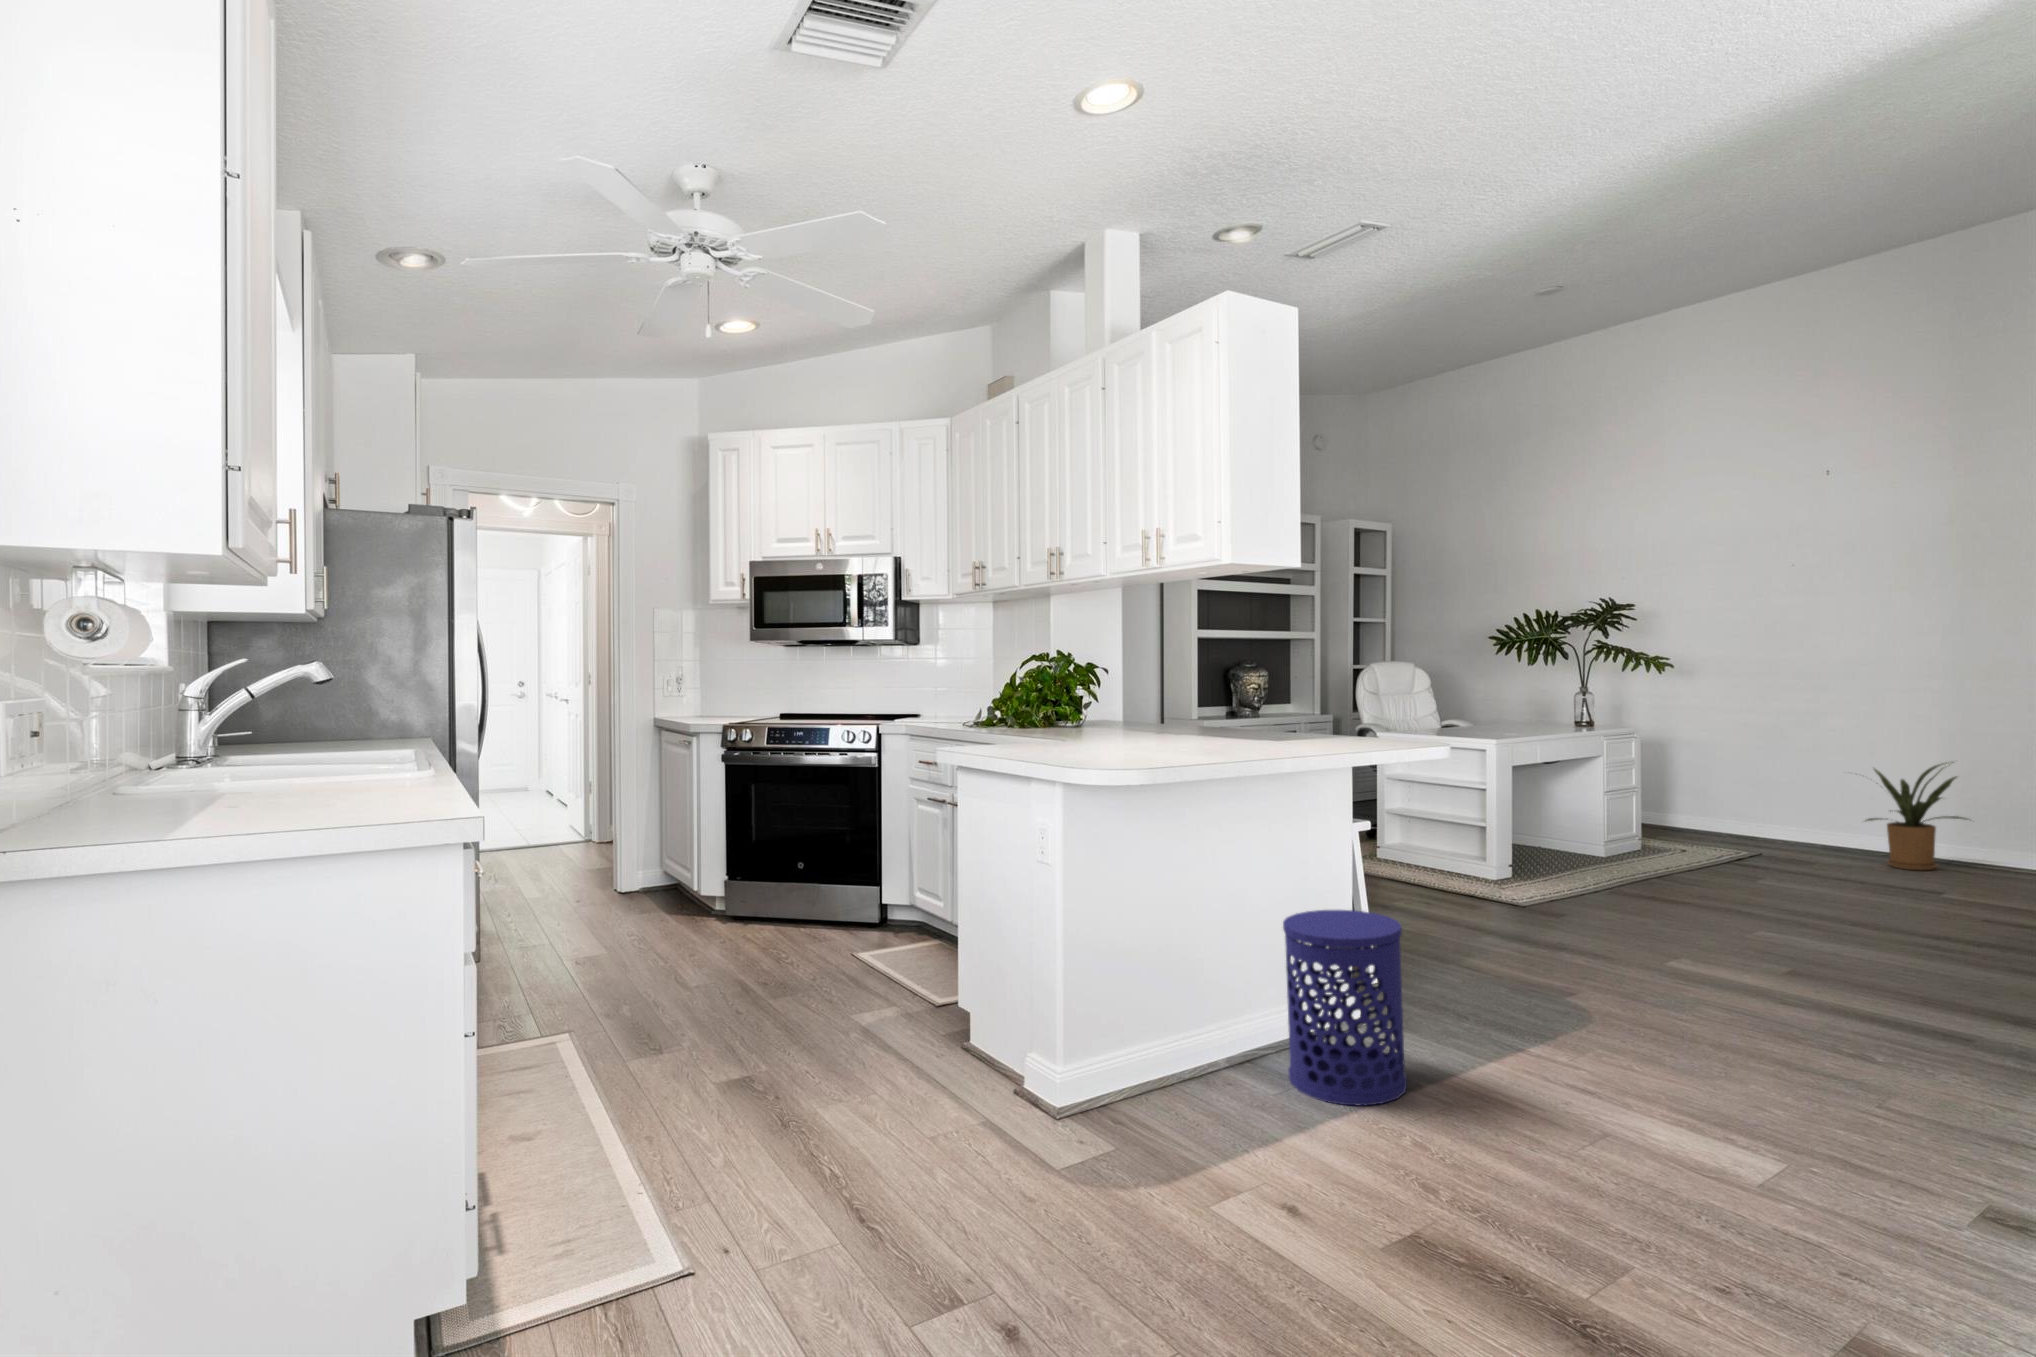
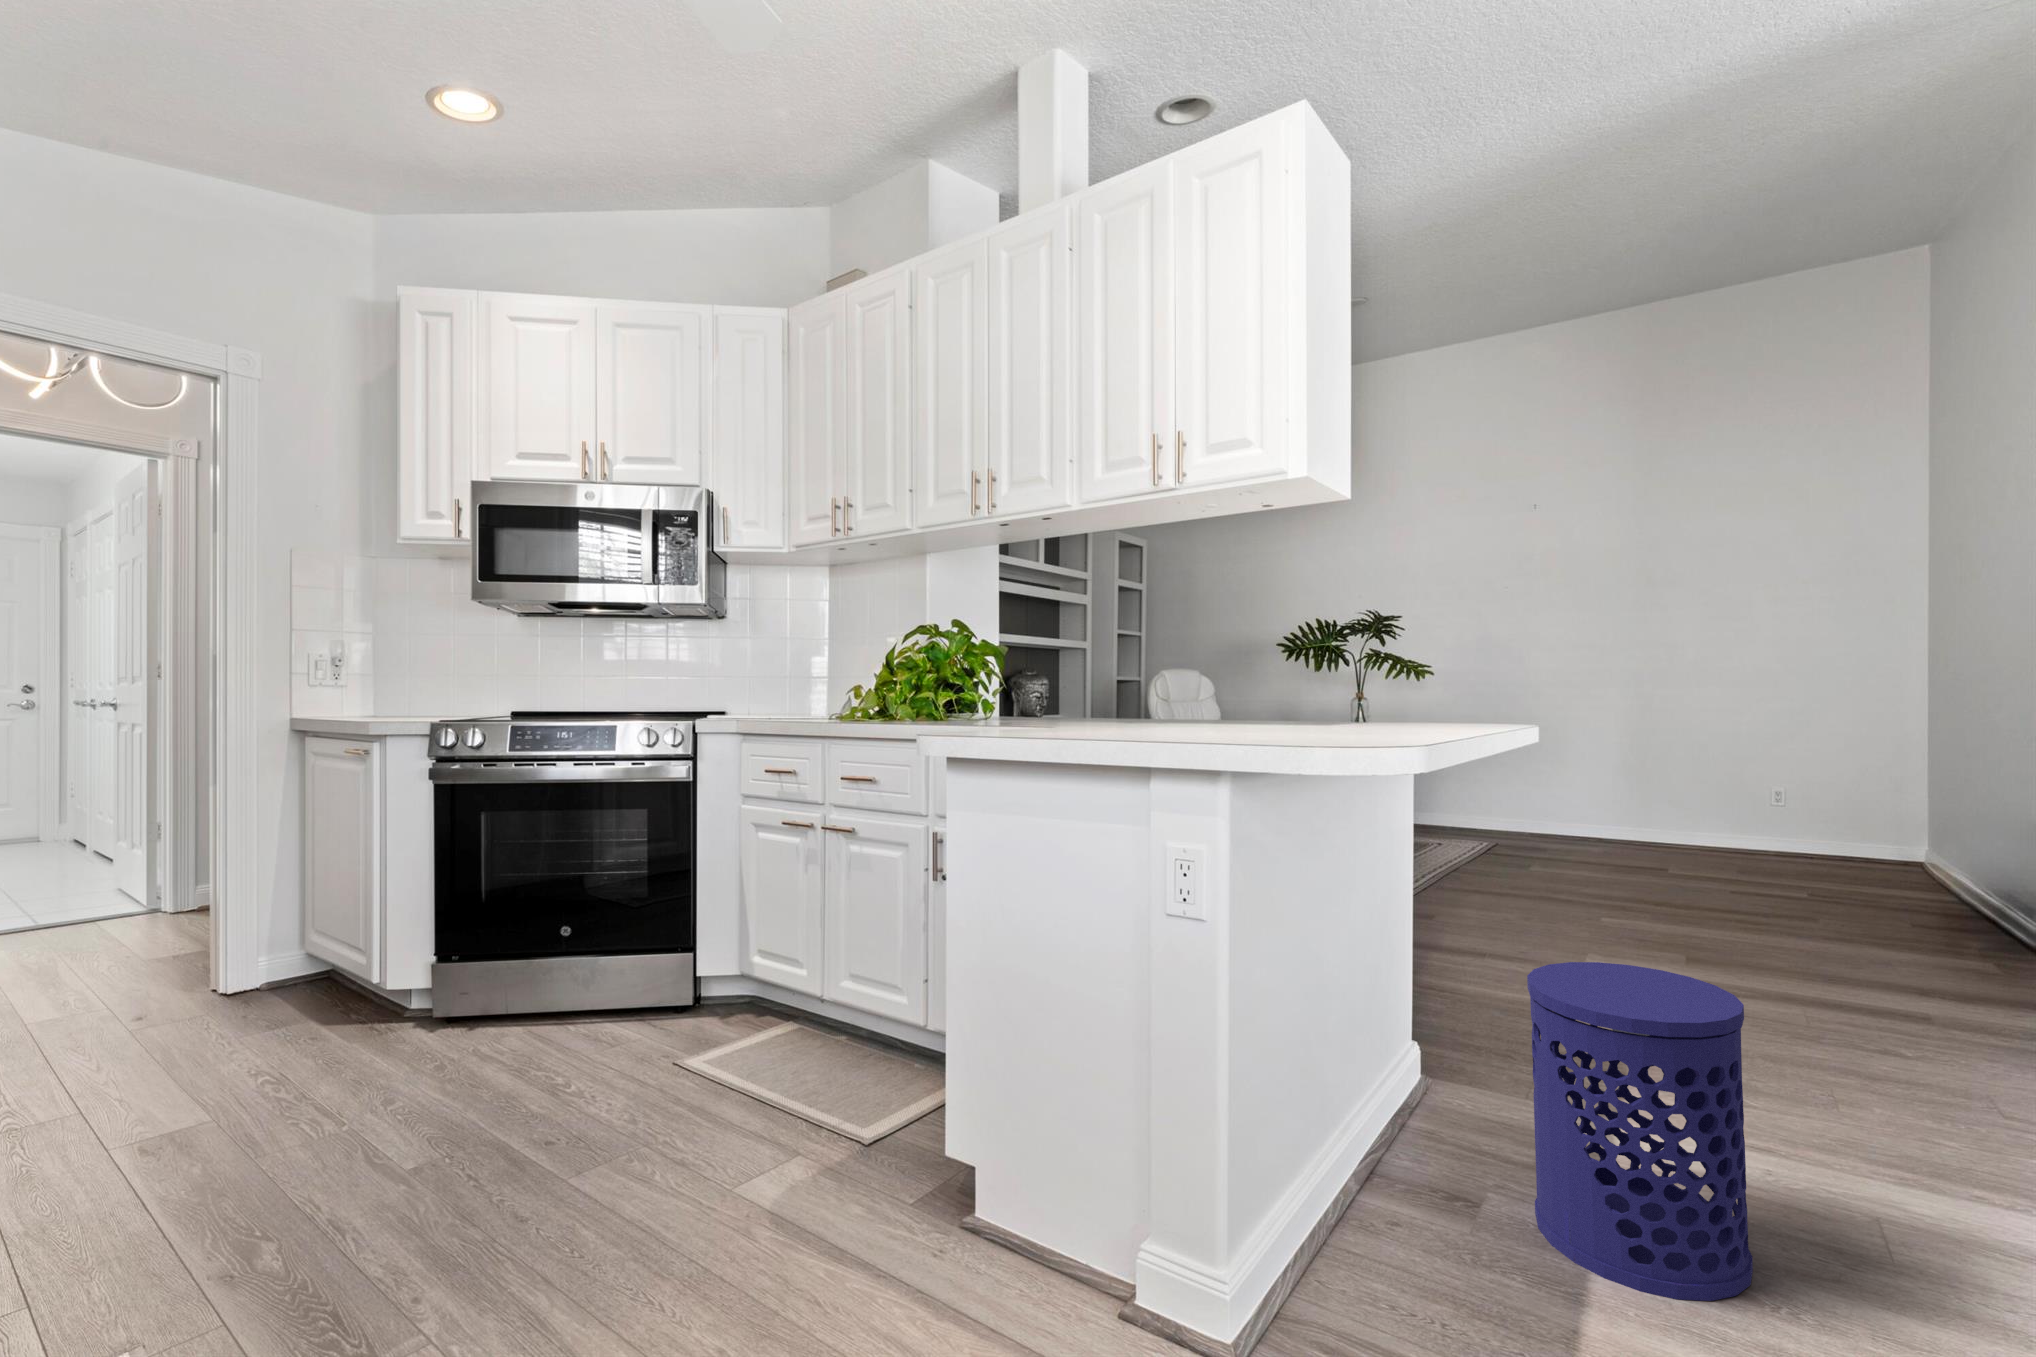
house plant: present [1867,762,1971,871] -> none [1606,753,1720,854]

